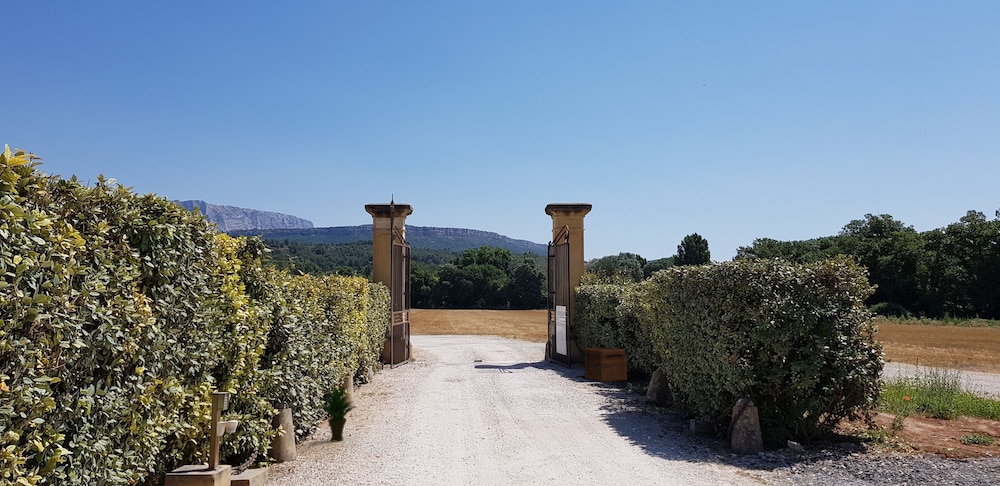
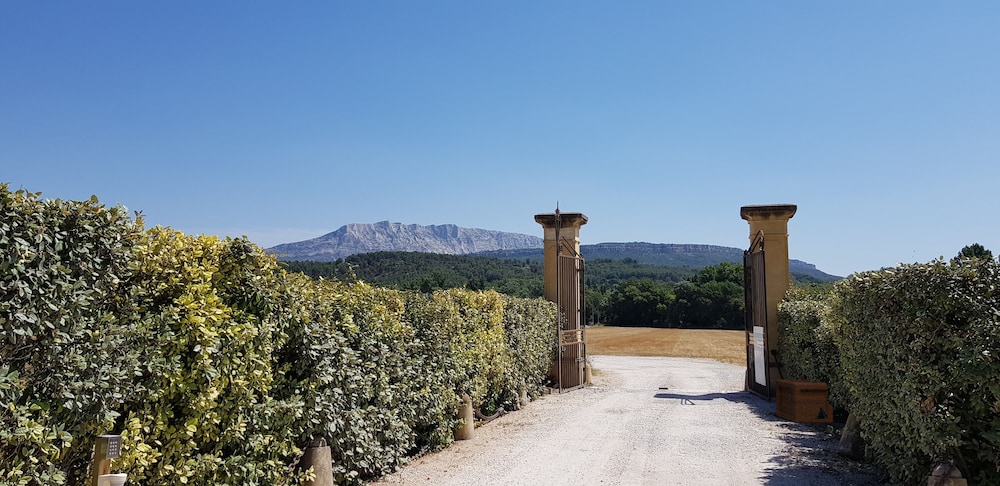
potted plant: present [320,387,356,441] -> none [411,406,454,465]

